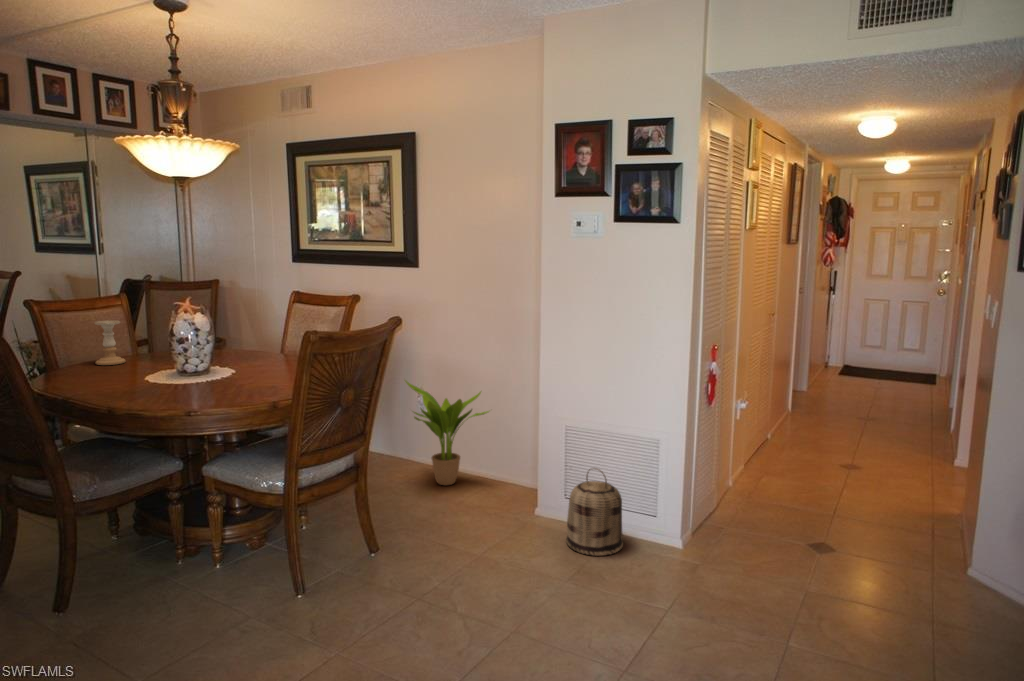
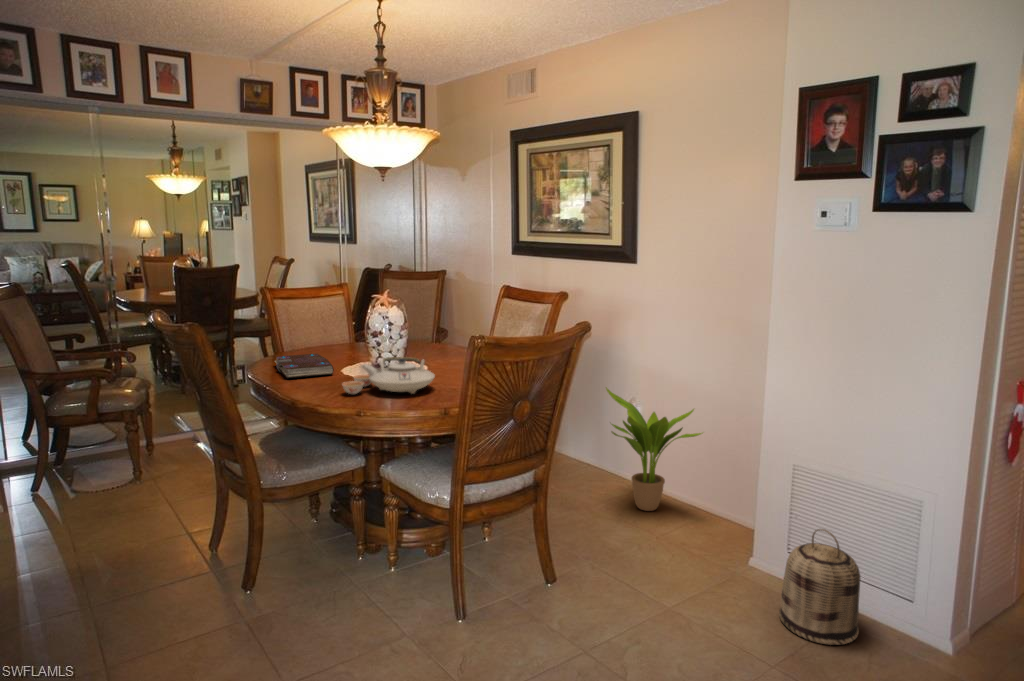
candle holder: present [95,321,125,365] -> none [316,310,341,352]
teapot: none [158,359,255,398] -> present [342,357,435,394]
book: none [55,365,135,390] -> present [275,354,334,378]

